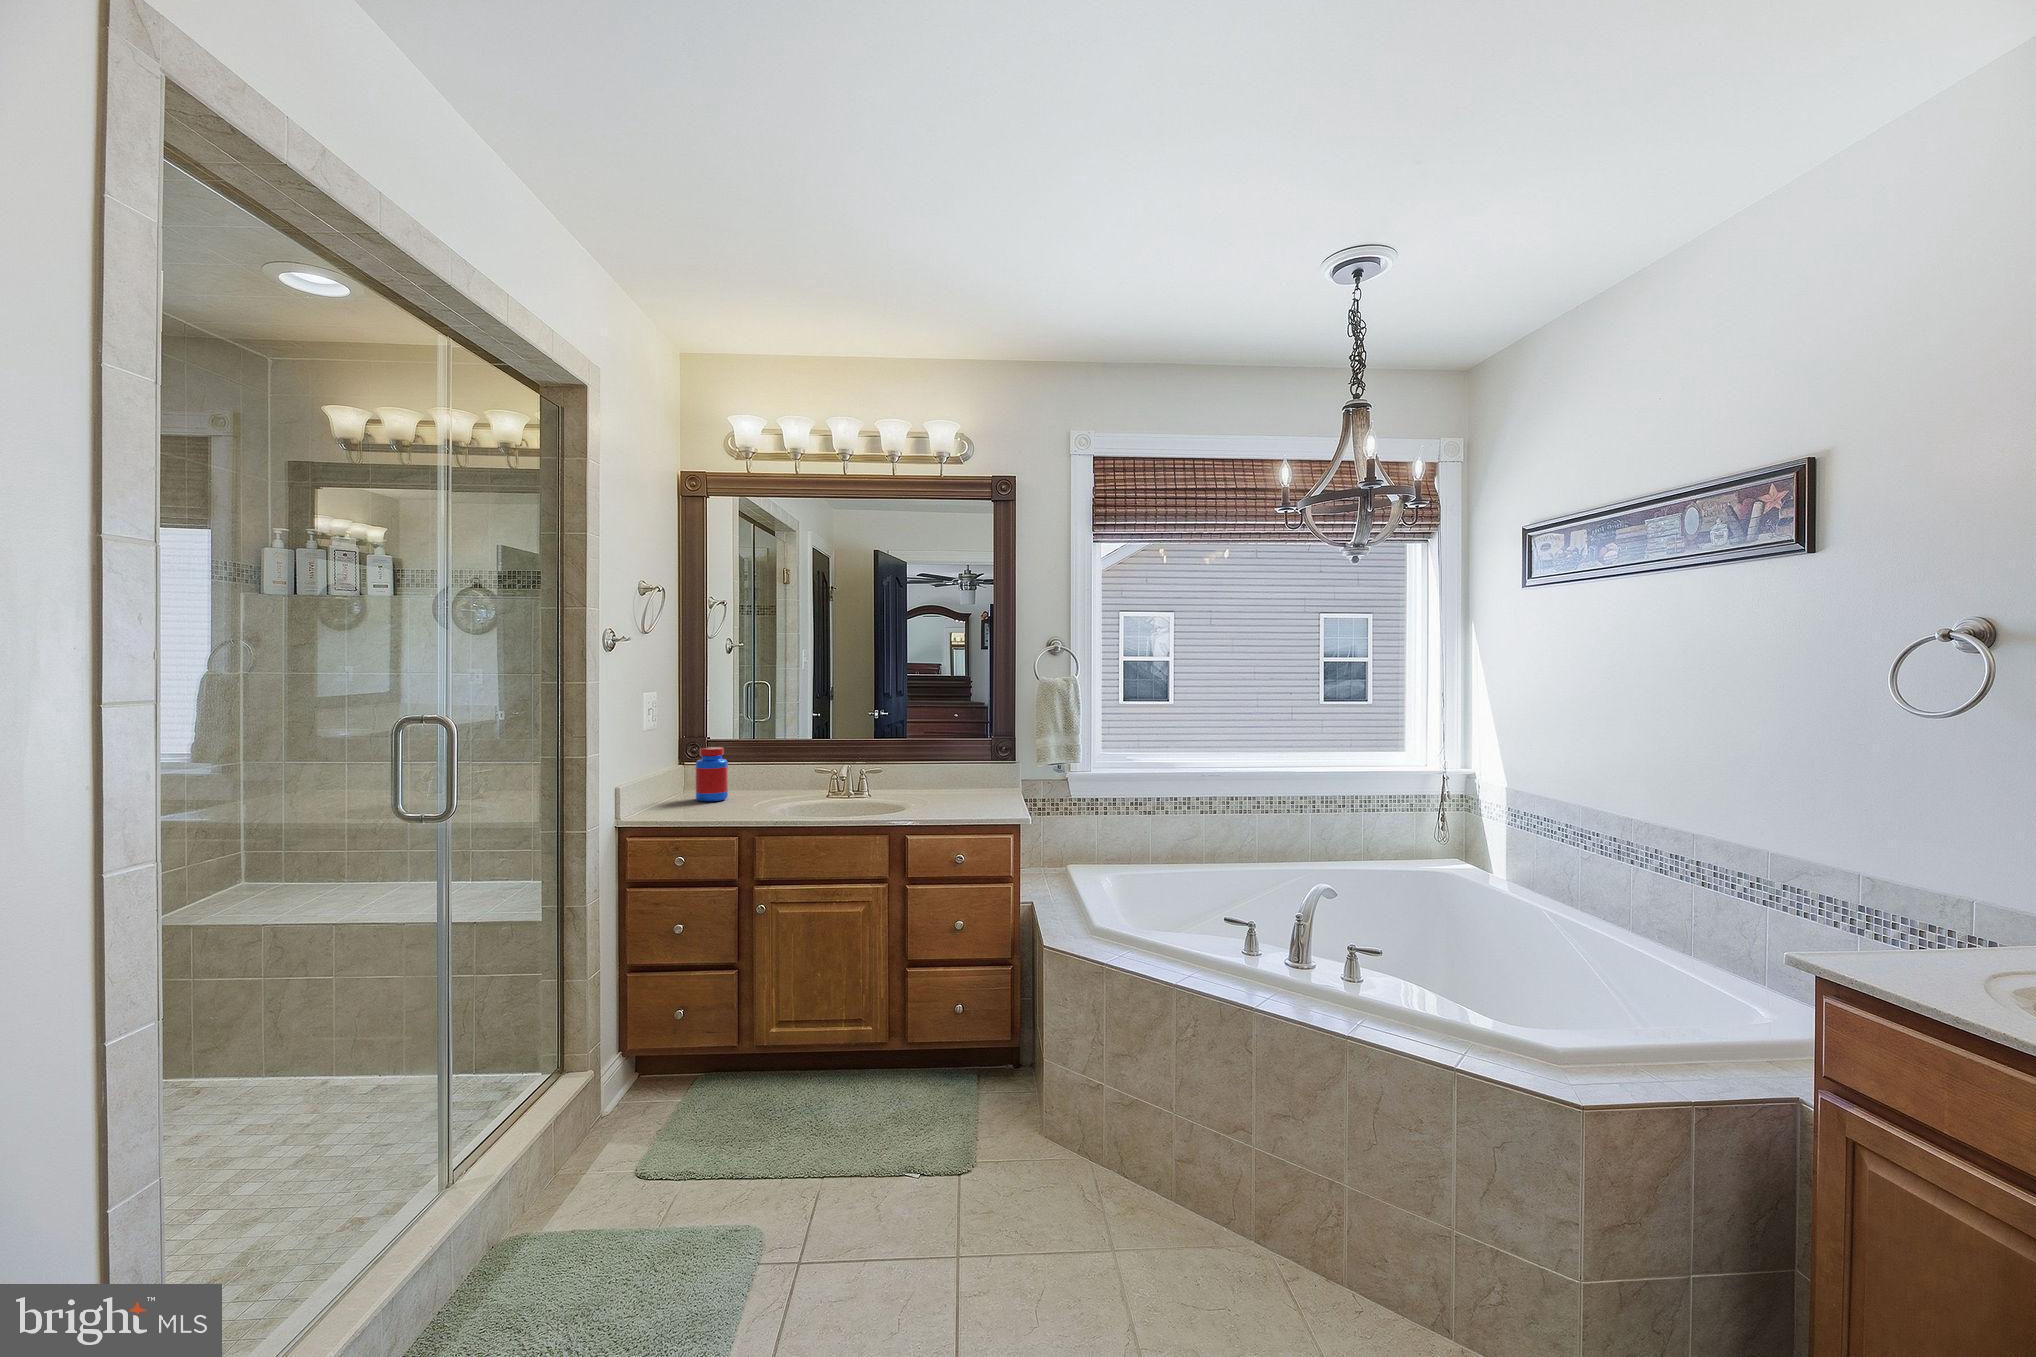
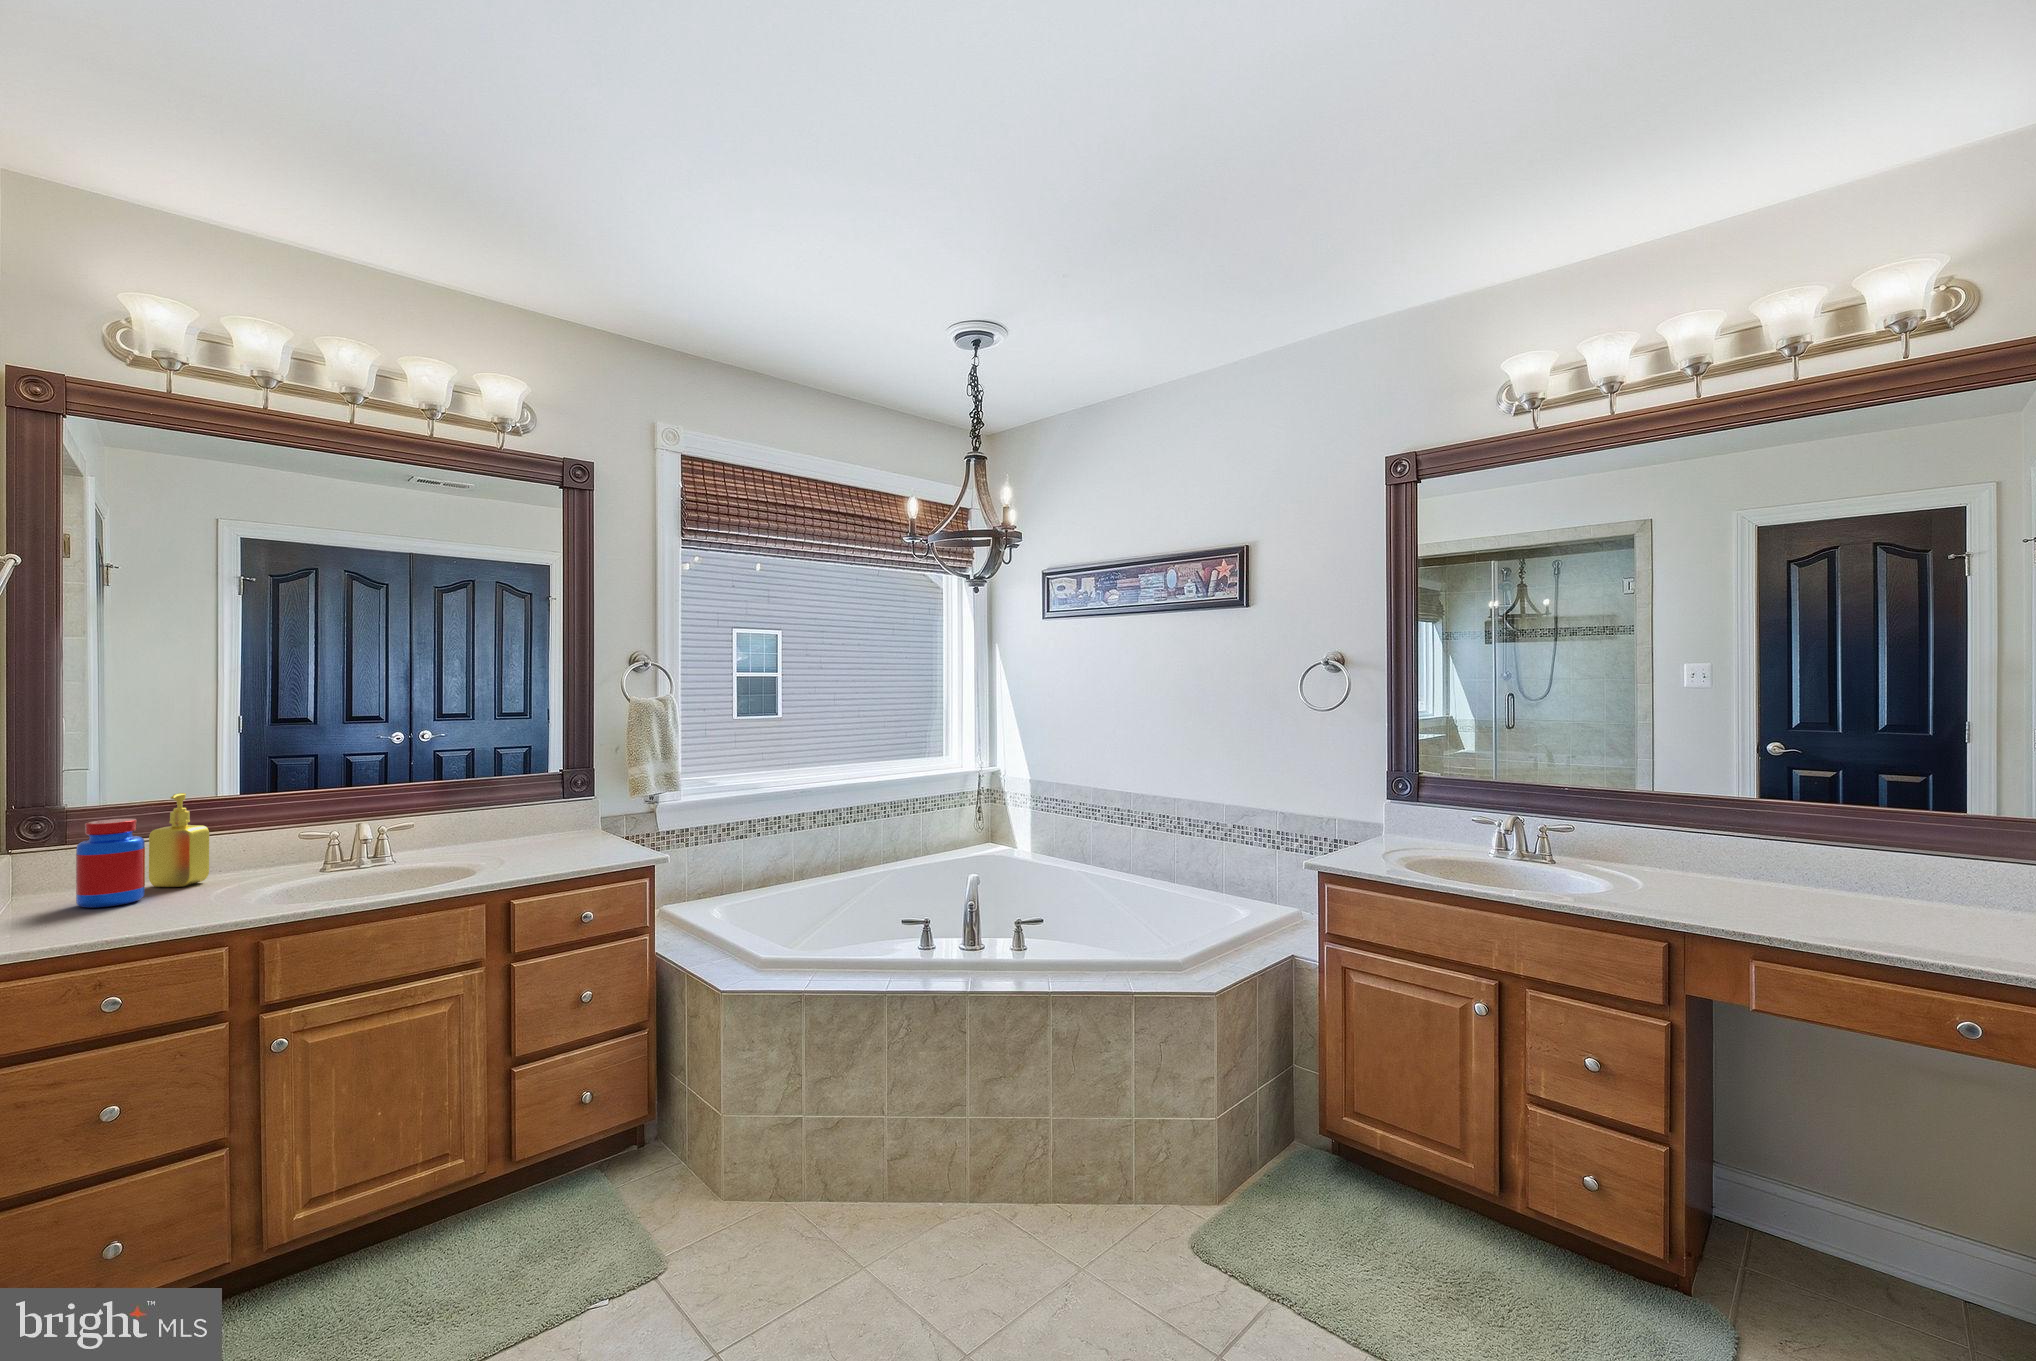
soap dispenser: none [742,734,770,795] -> present [149,793,209,887]

